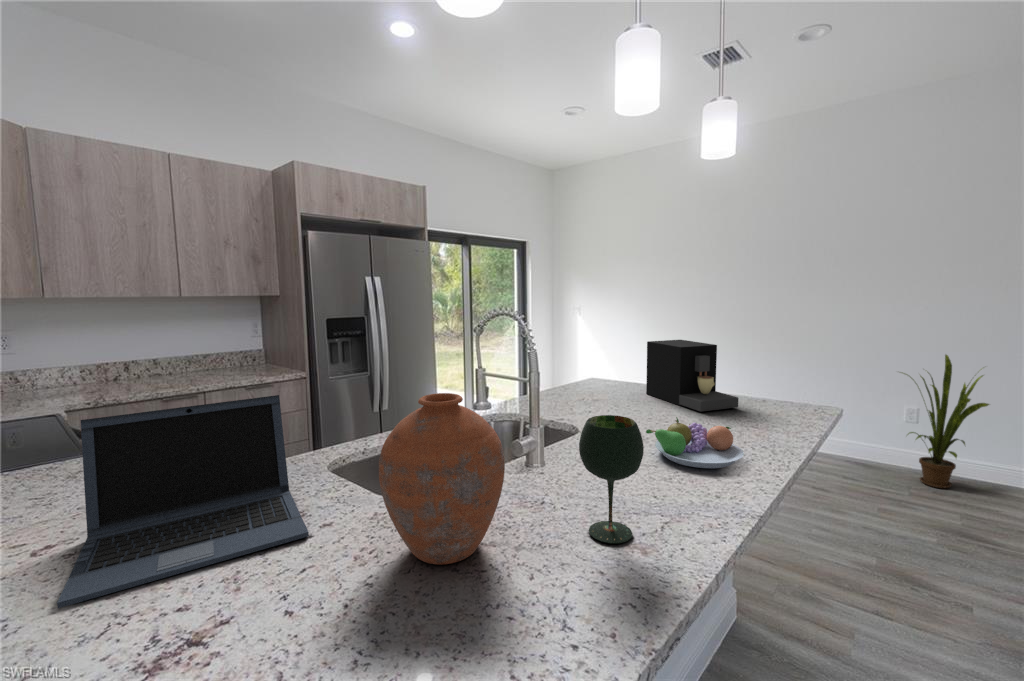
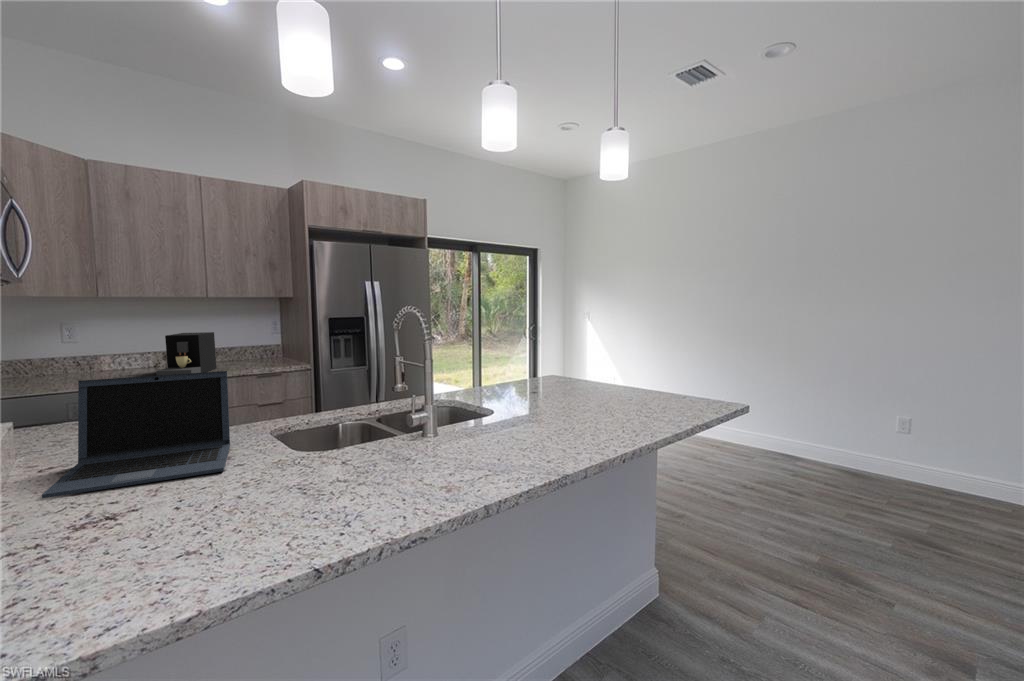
coffee maker: present [646,340,739,412] -> present [156,332,216,376]
house plant: present [904,355,989,488] -> none [888,366,985,504]
vase: present [378,393,505,565] -> none [258,367,358,491]
wine glass: present [579,415,644,544] -> none [415,390,465,487]
fruit bowl: present [646,417,744,468] -> none [533,404,610,446]

